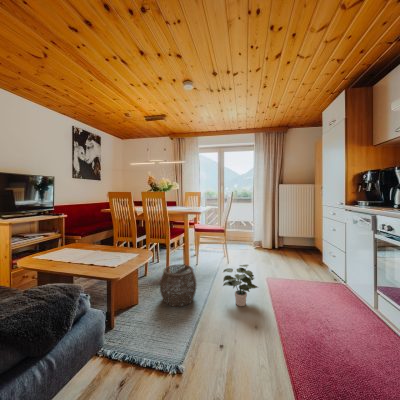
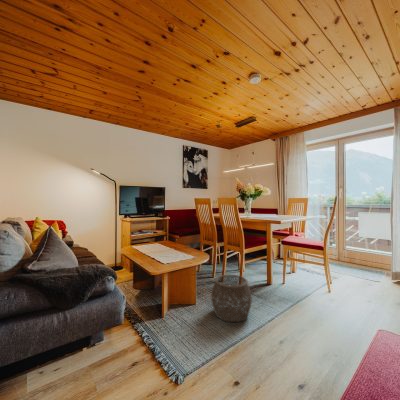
potted plant: present [223,265,257,306] -> none [277,293,333,350]

